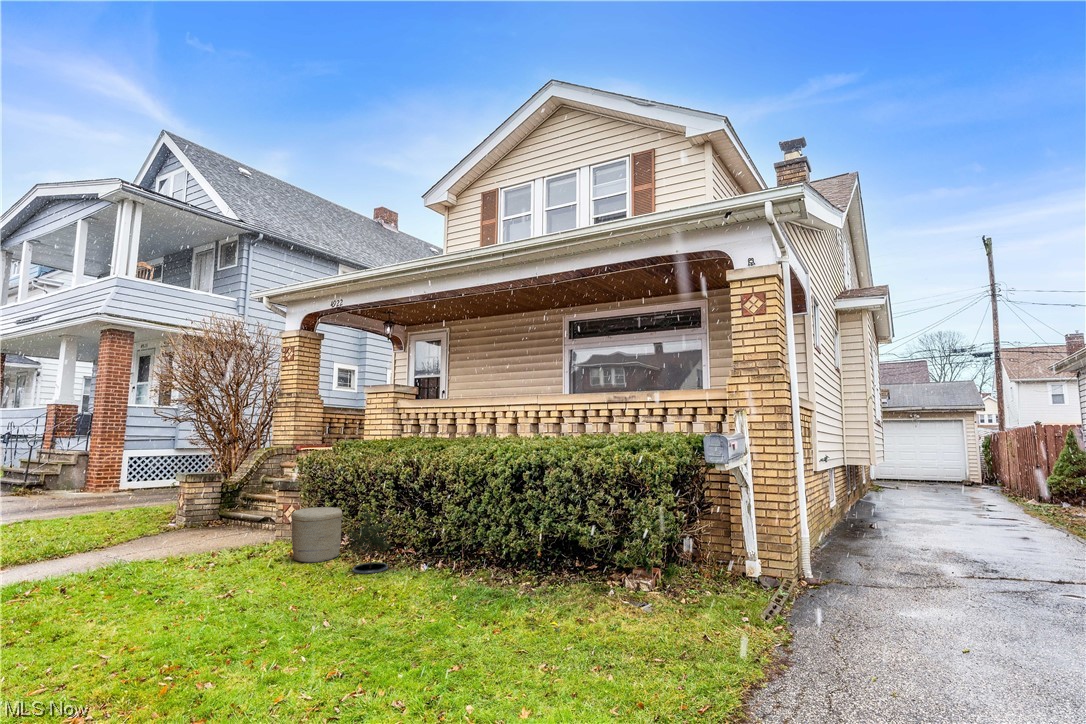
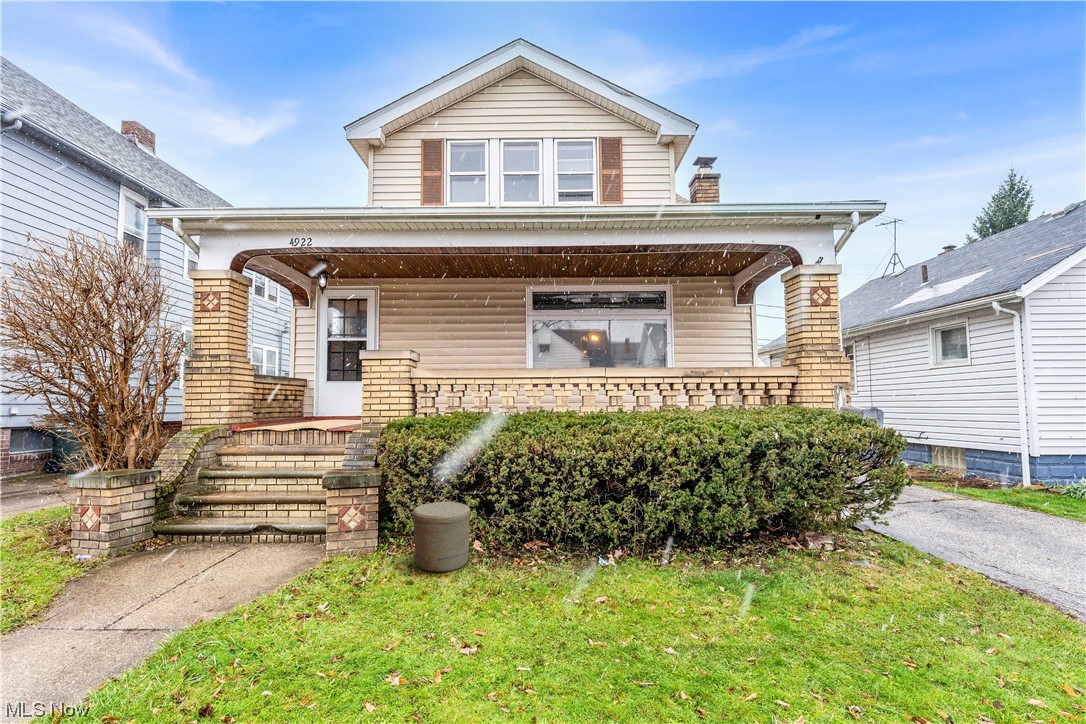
potted tree: present [350,507,389,574] -> none [519,497,561,572]

